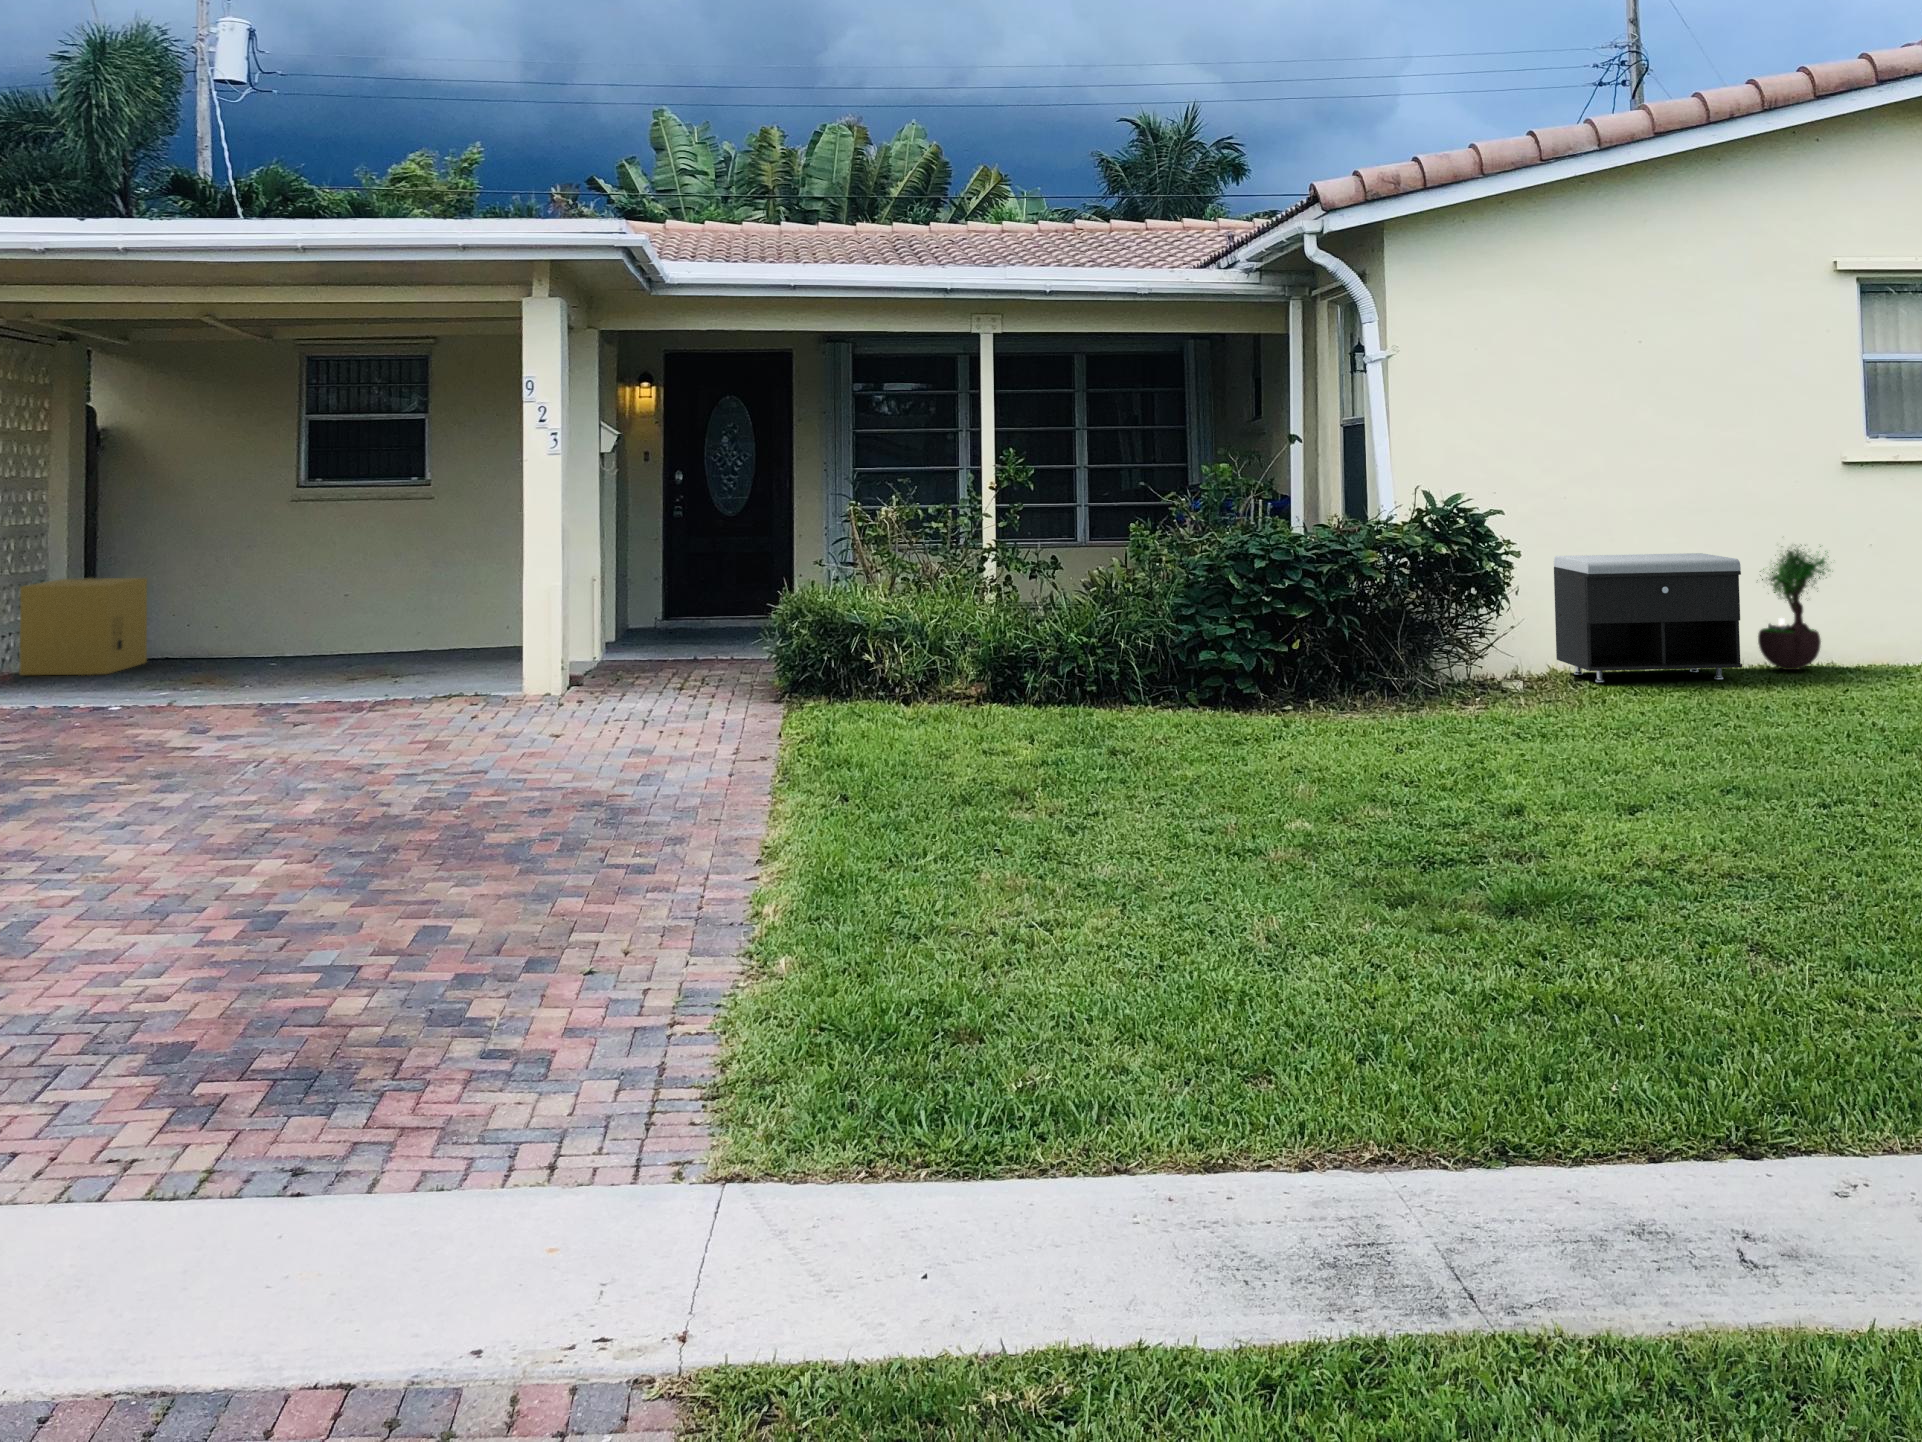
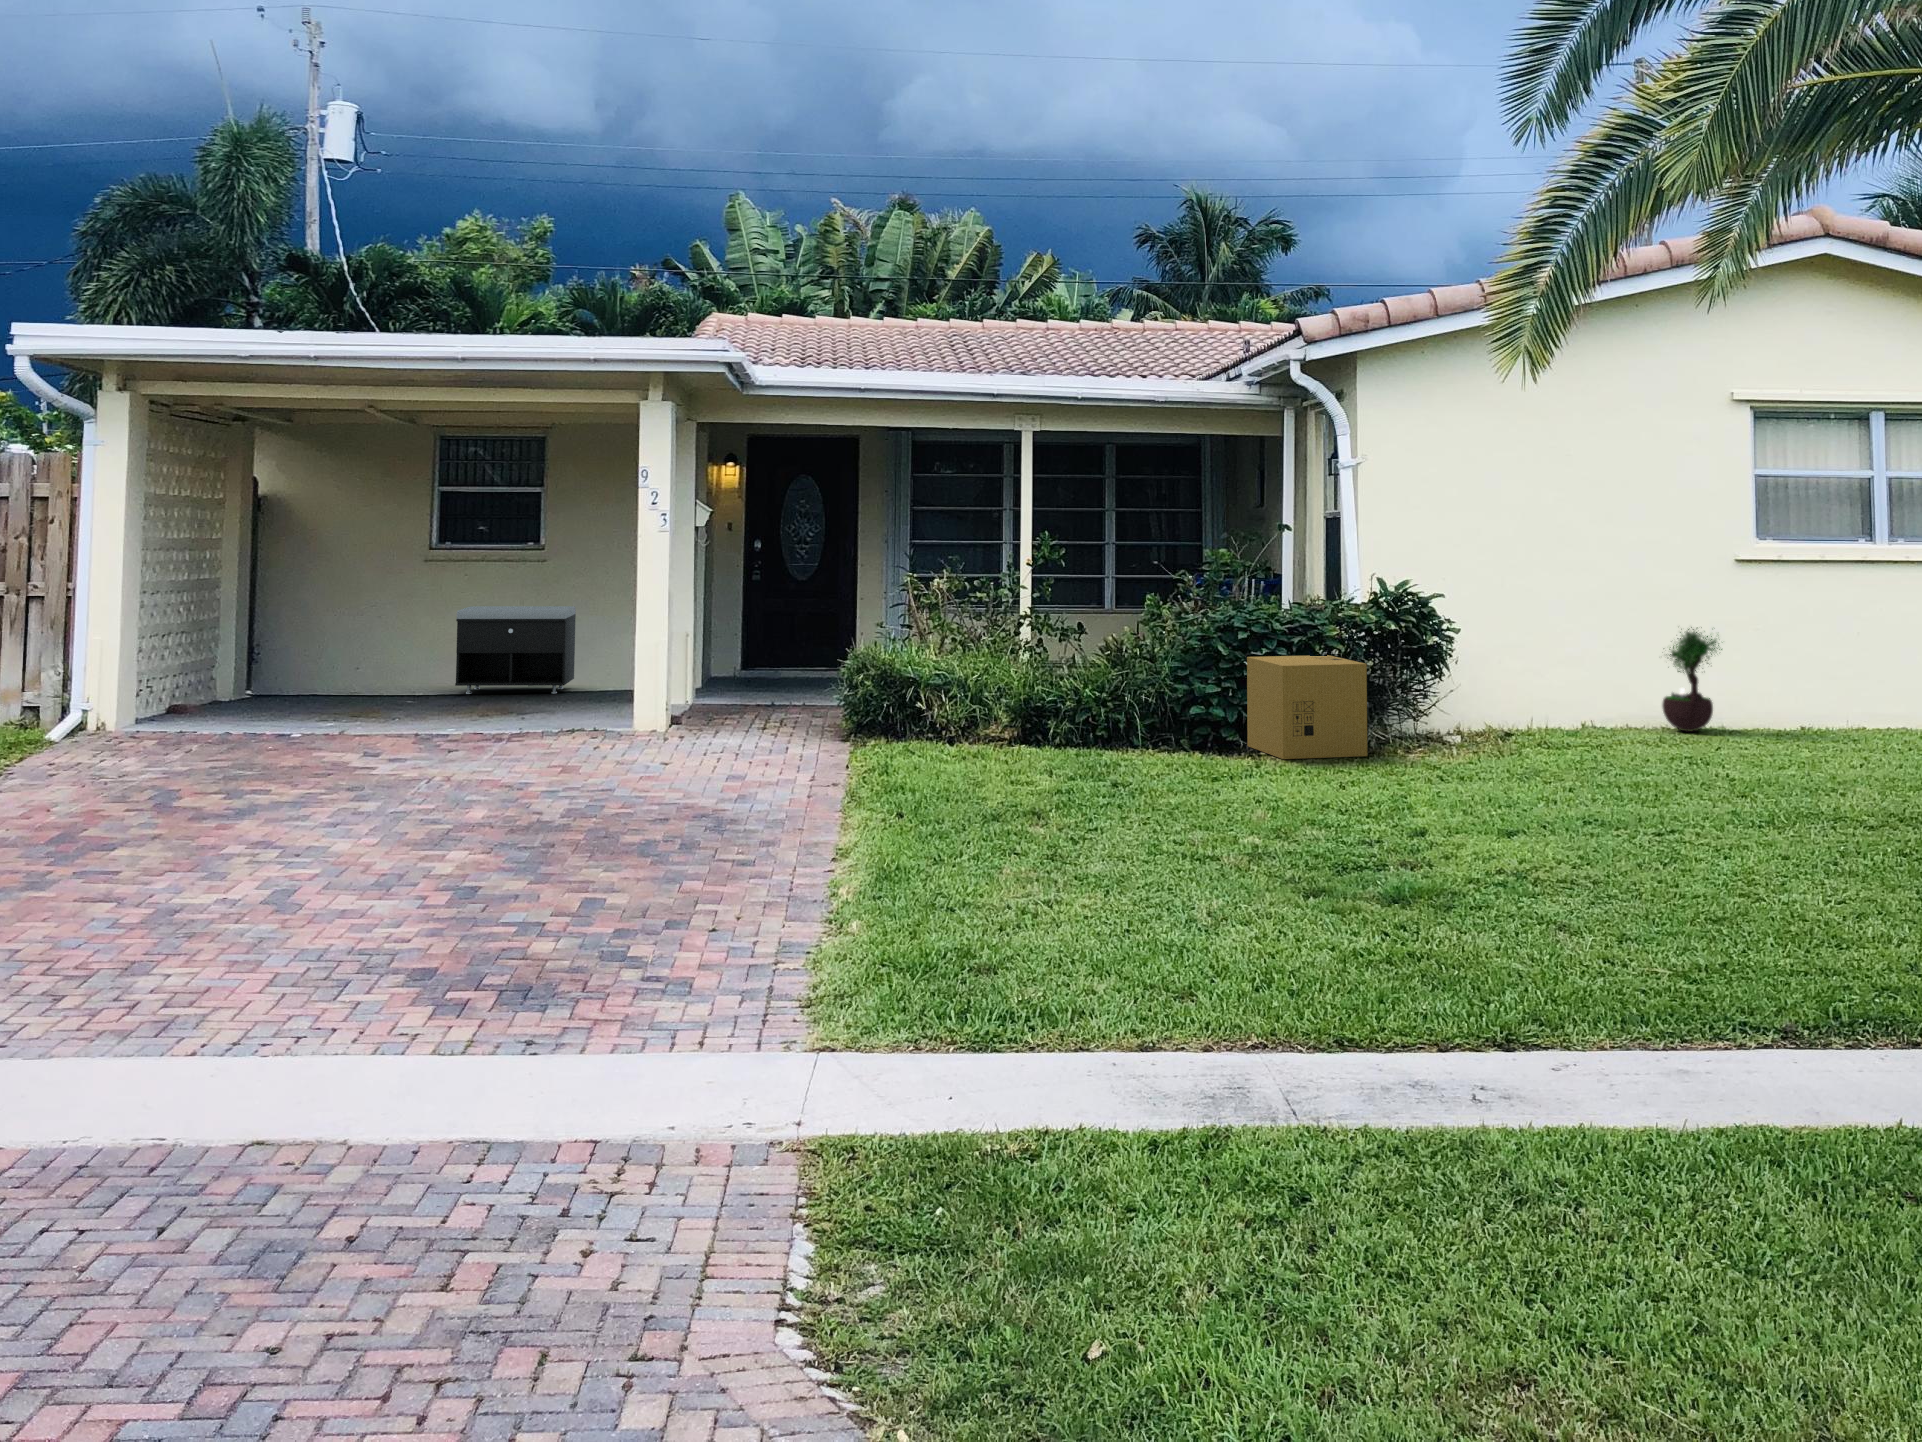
storage bench: present [1554,553,1742,682] -> present [455,606,576,694]
cardboard box: present [19,578,147,675] -> present [1247,655,1367,759]

